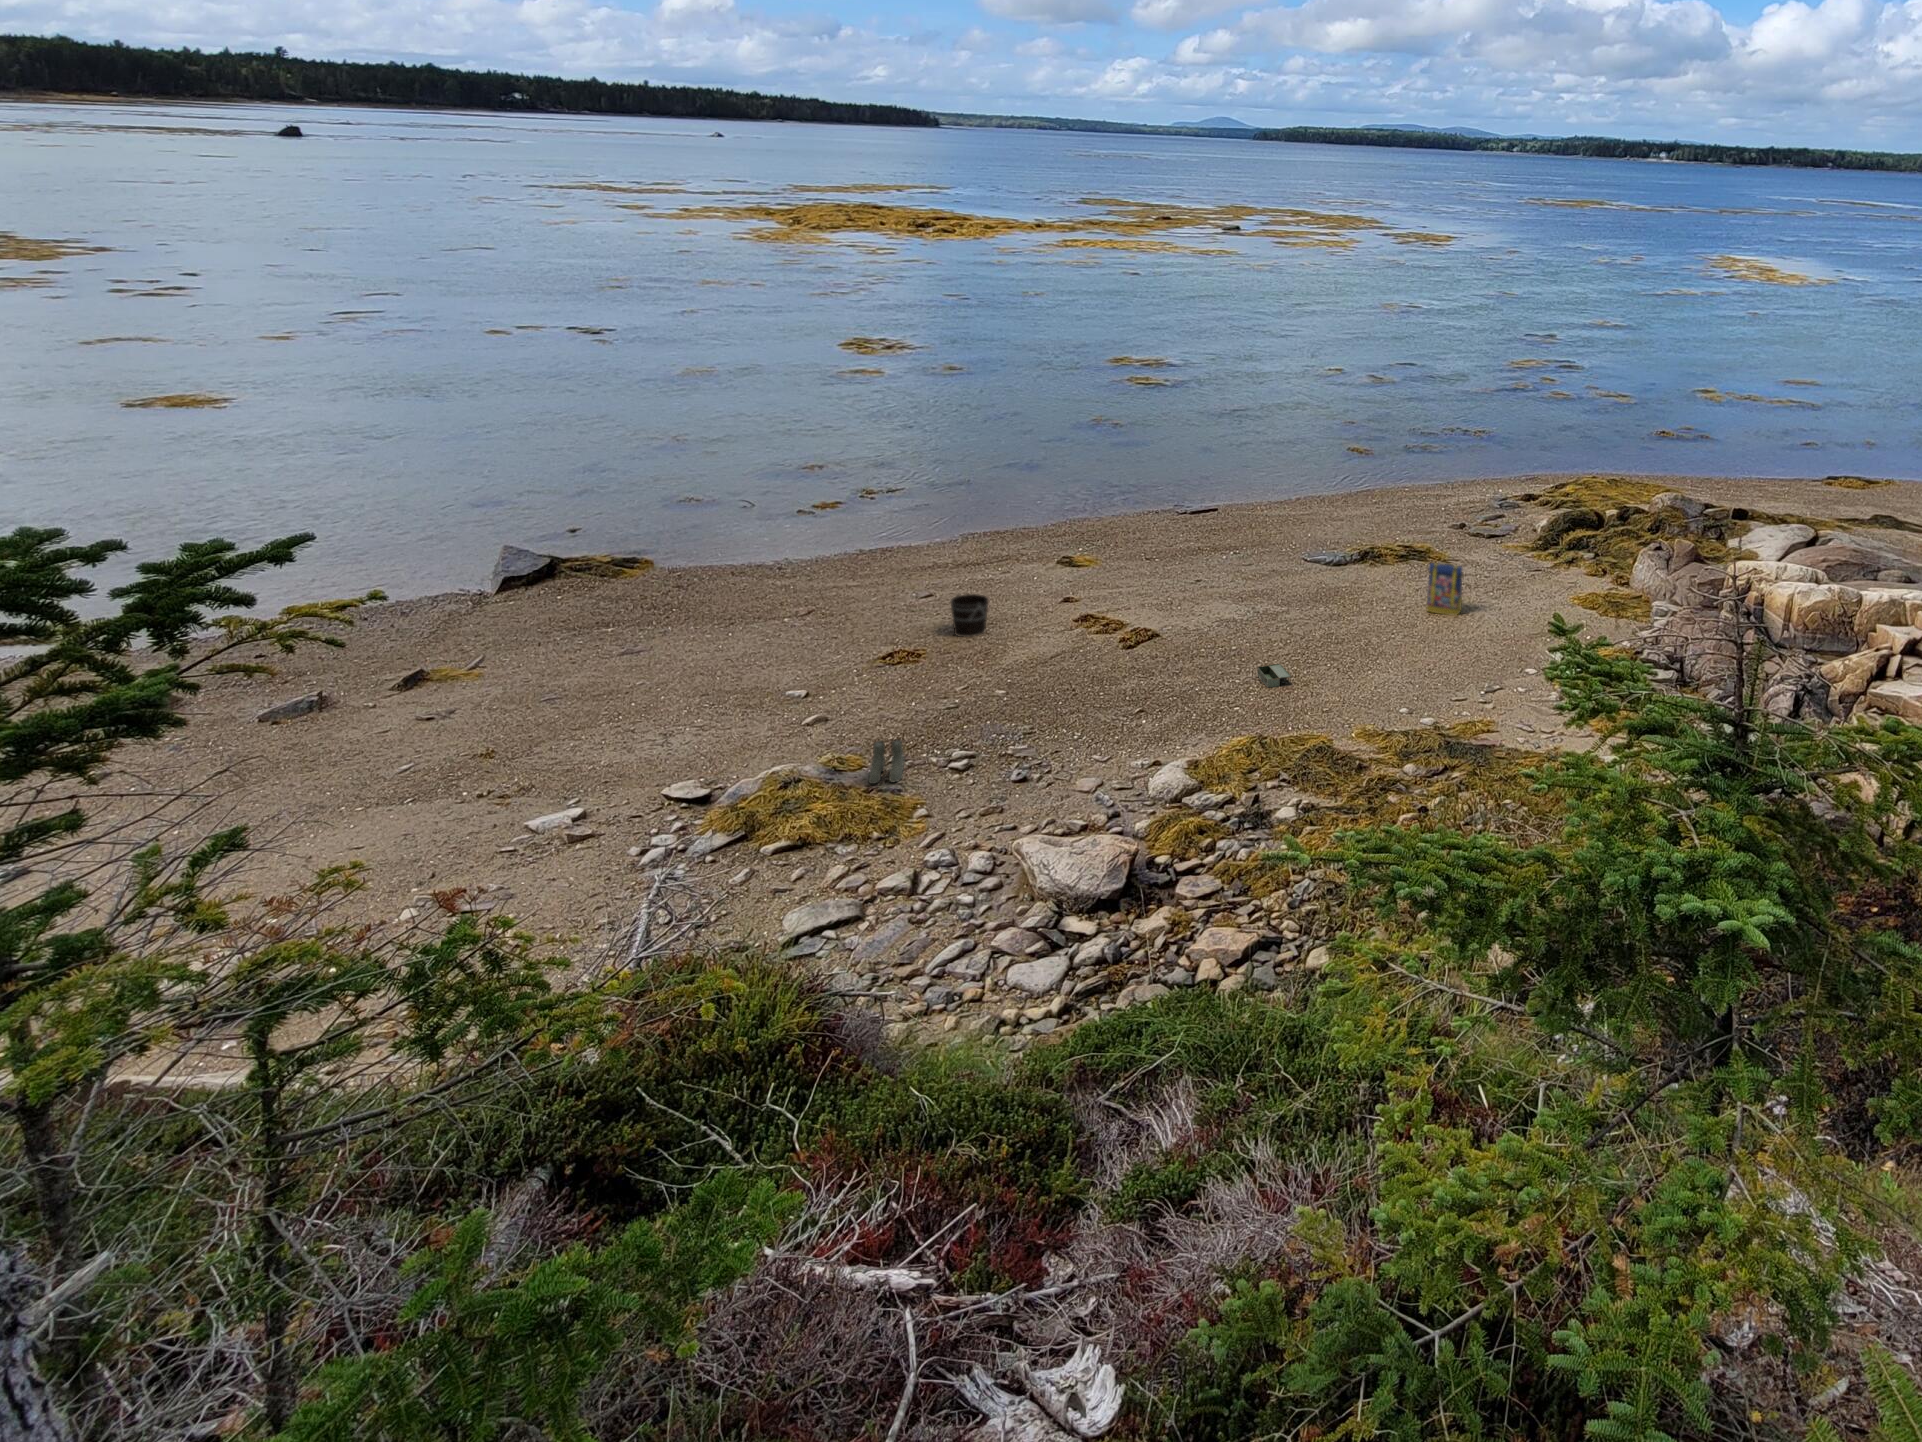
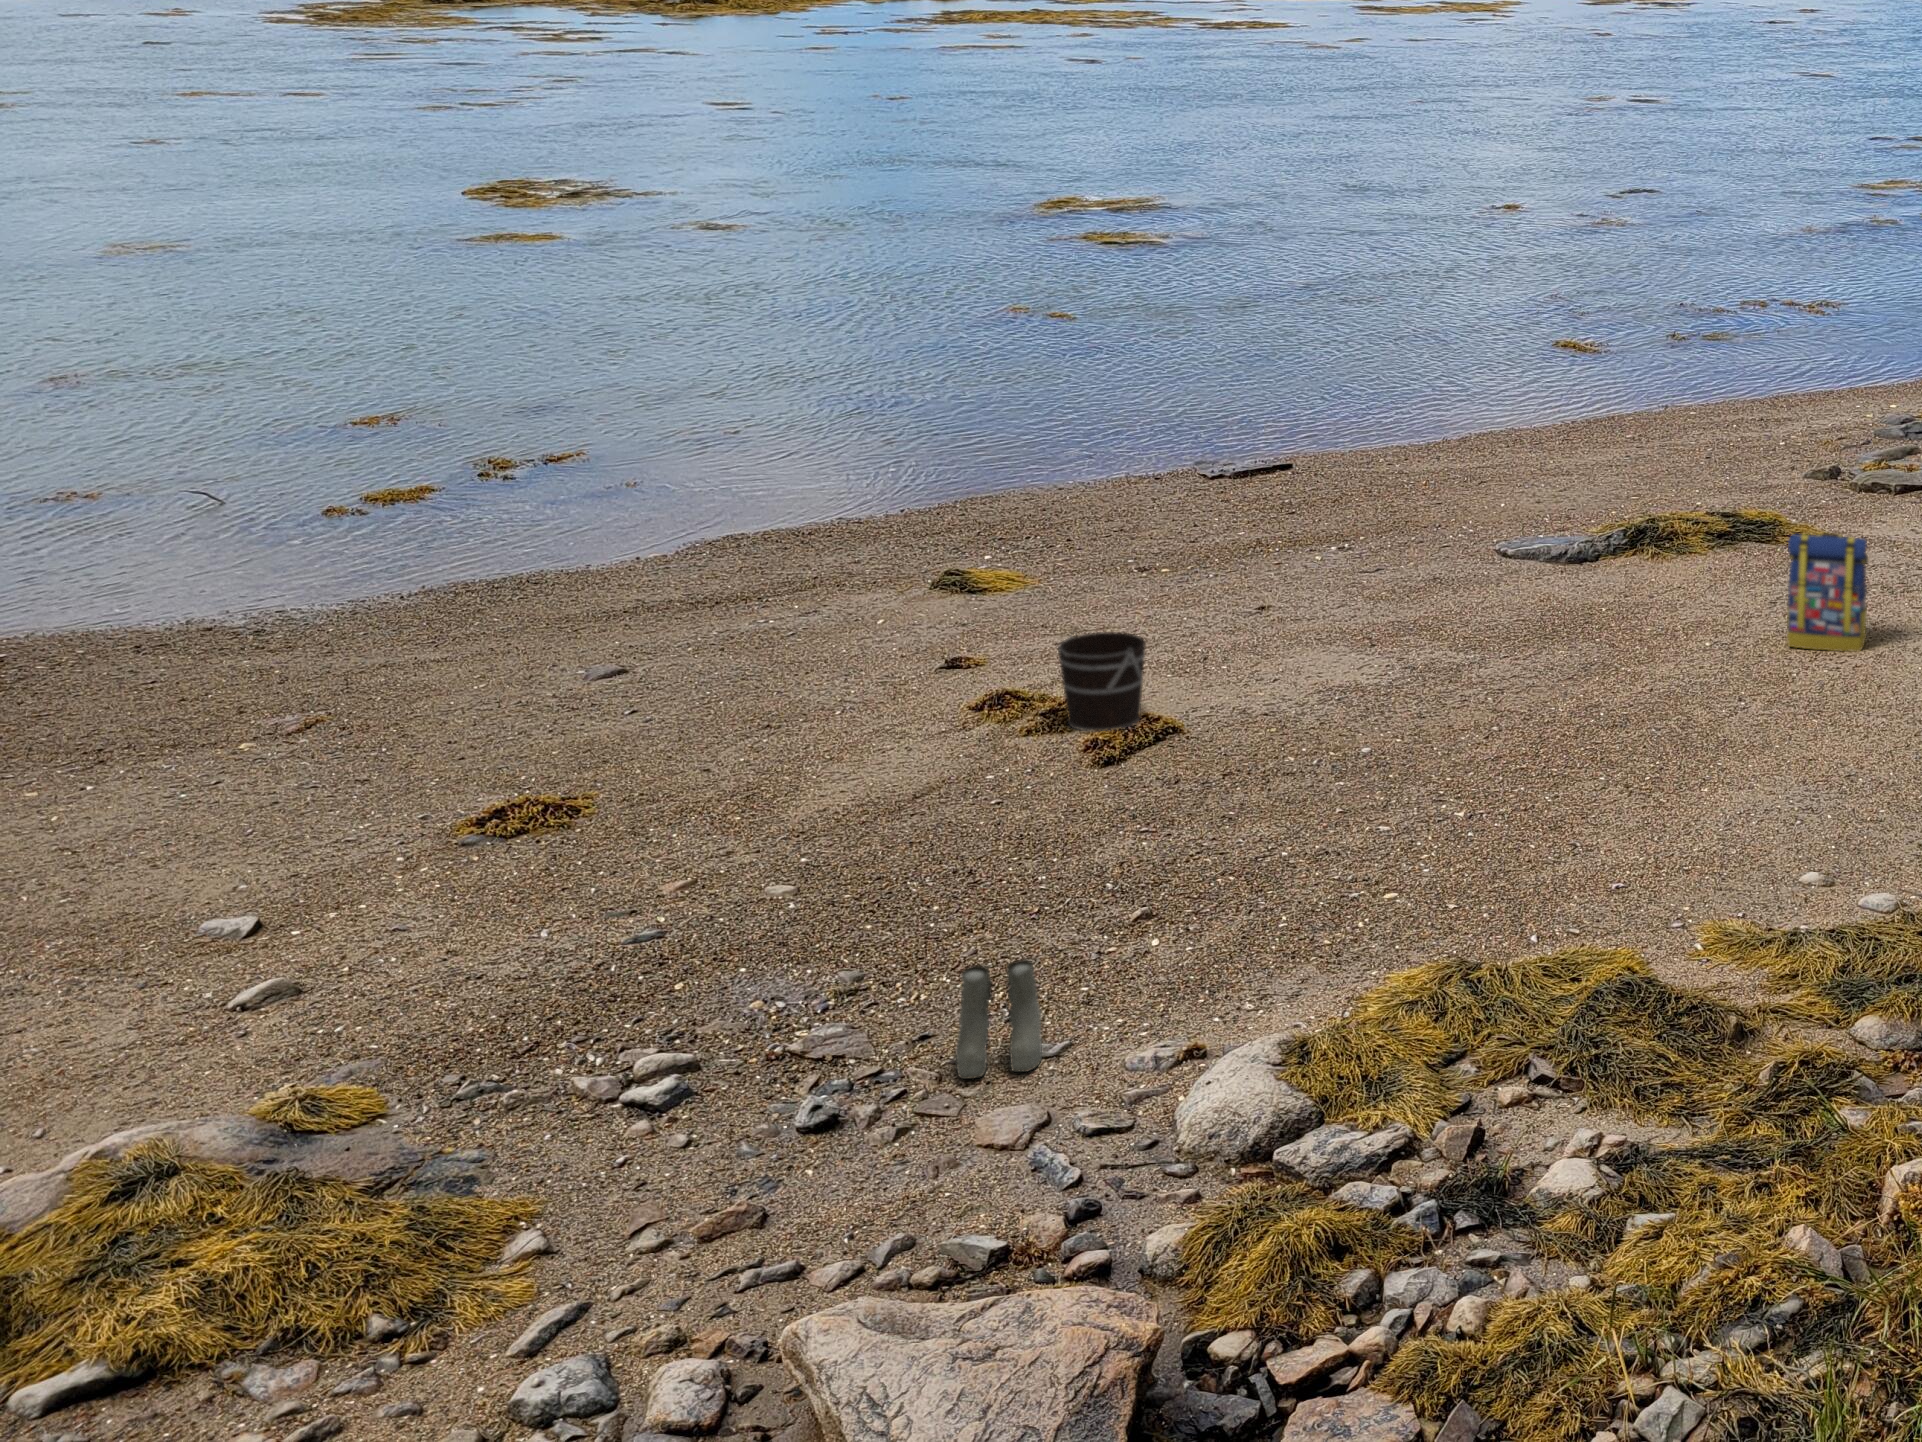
bucket: present [951,594,988,637] -> present [1058,632,1145,731]
toolbox: present [1257,664,1291,687] -> none [1422,779,1508,838]
boots: present [869,739,904,784] -> present [956,959,1042,1079]

